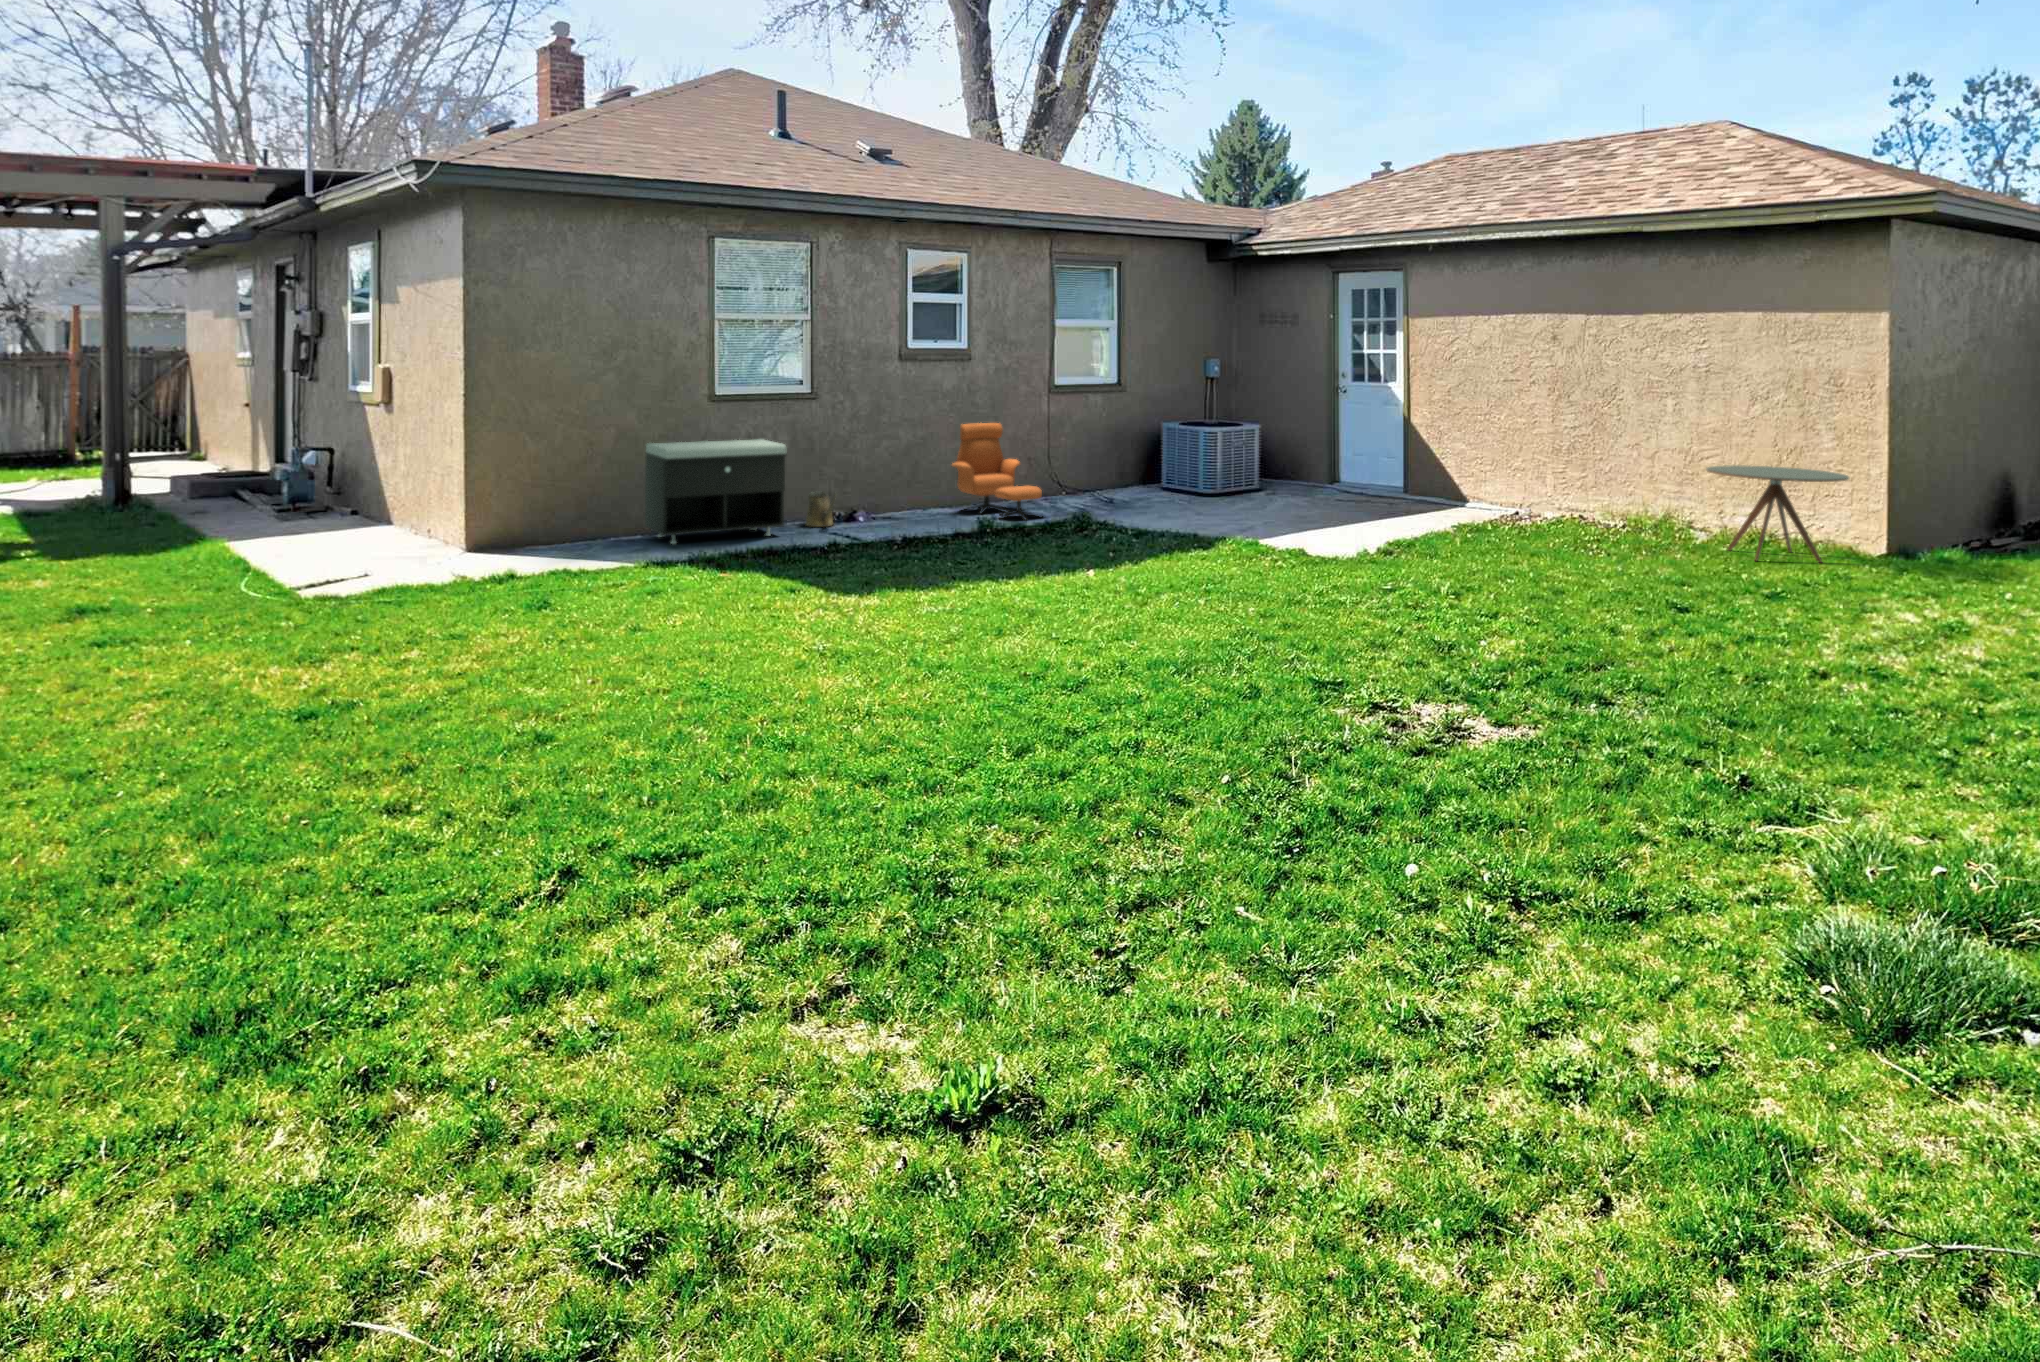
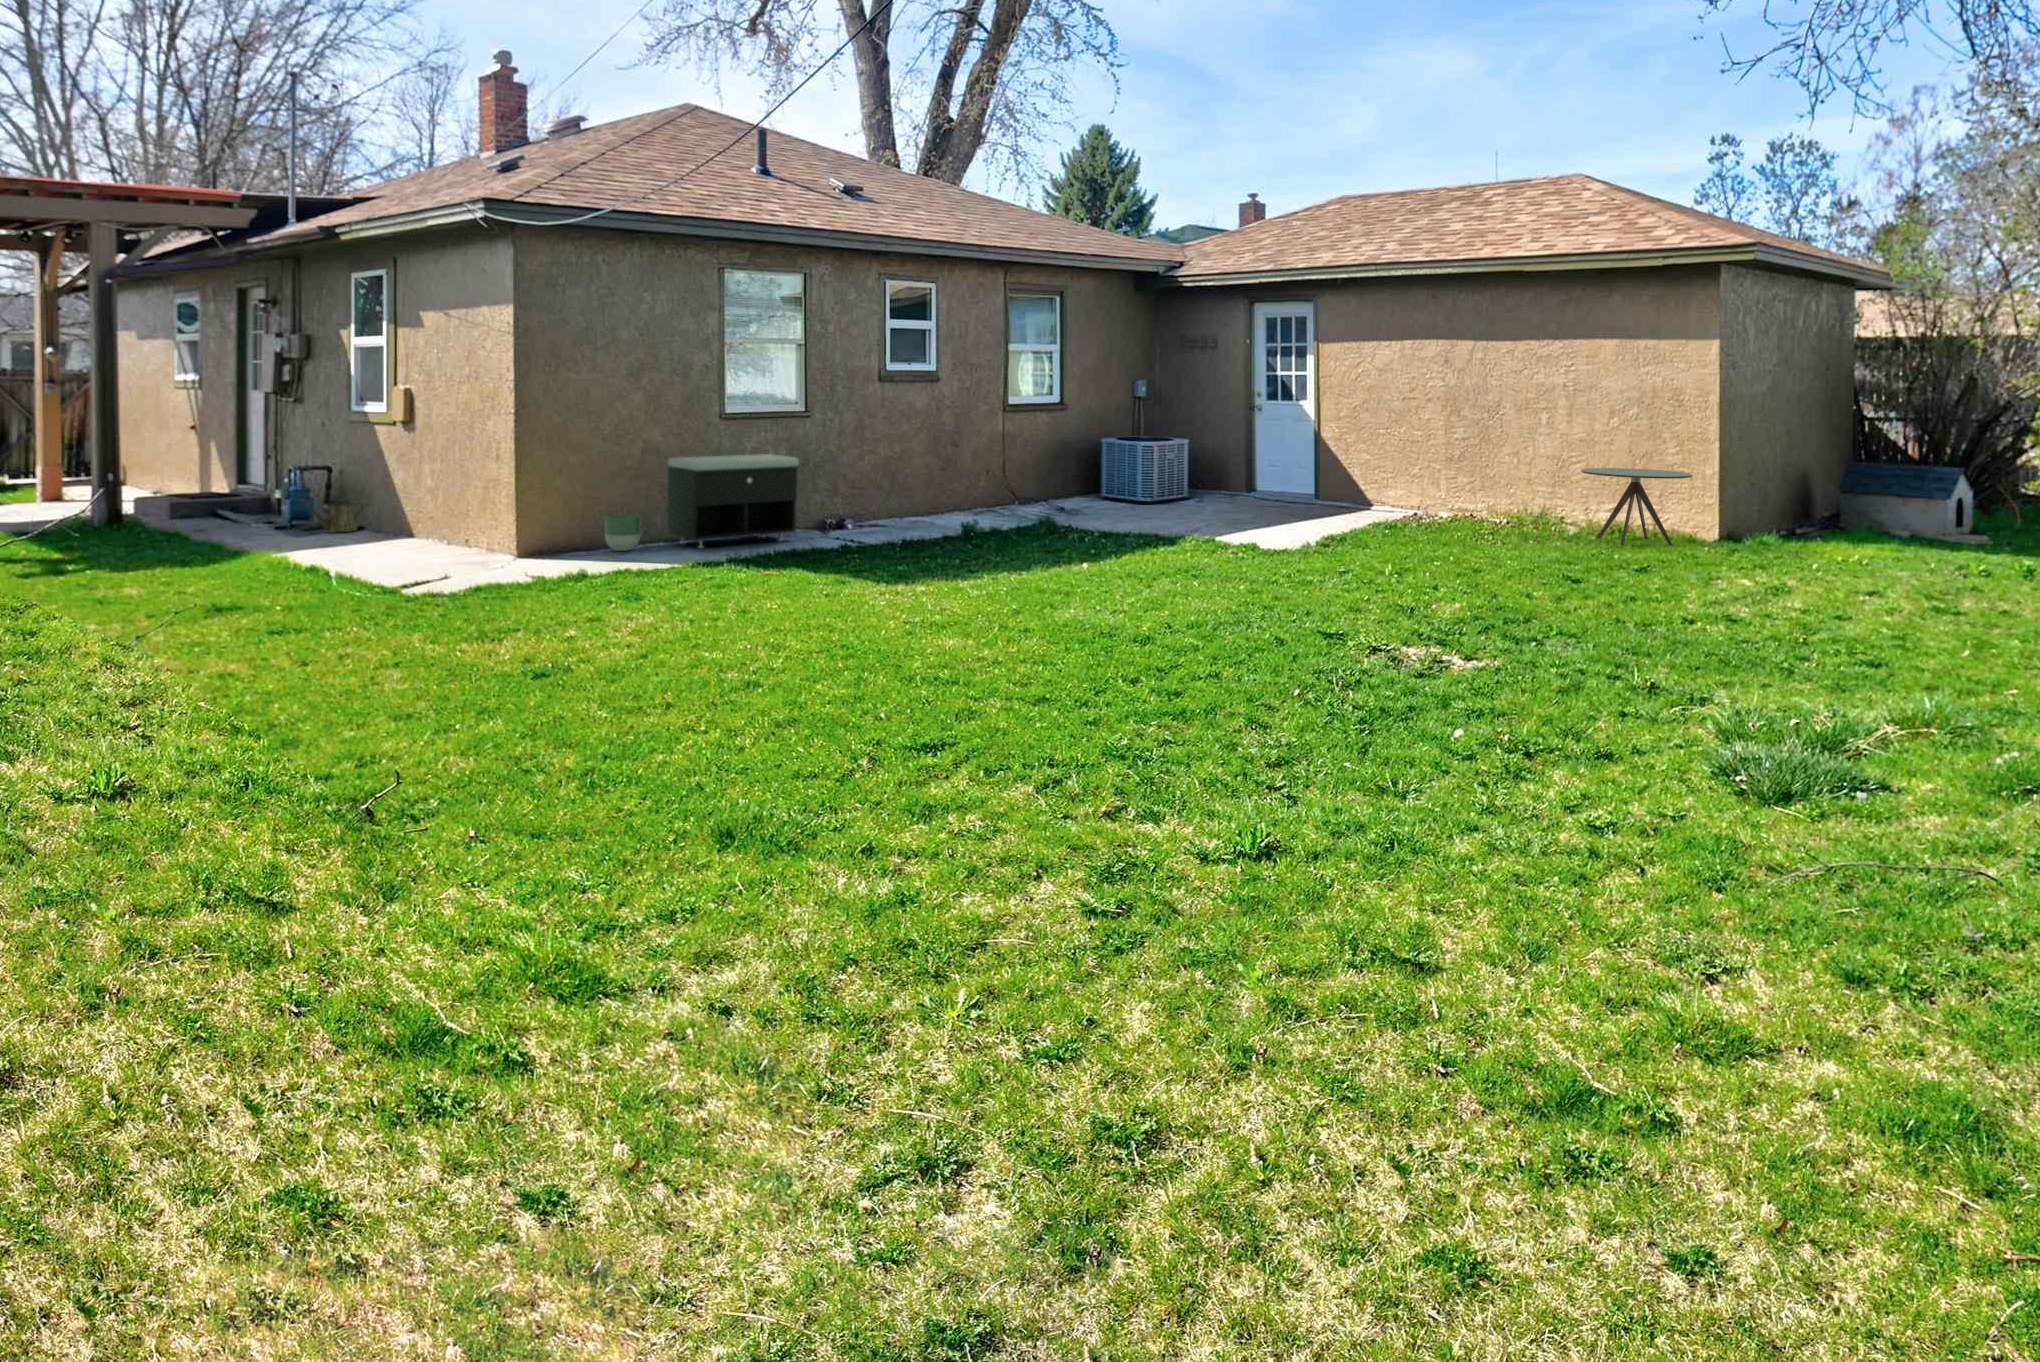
lounge chair: present [952,423,1042,520] -> none [929,440,1015,526]
watering can: present [806,491,837,527] -> present [301,500,363,533]
planter: none [568,505,608,546] -> present [605,514,641,551]

